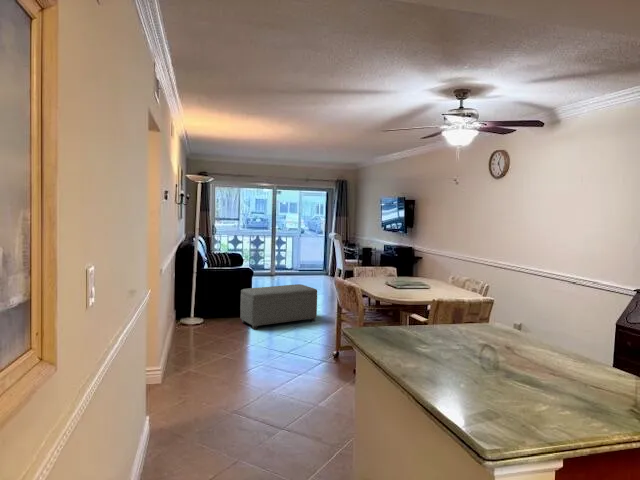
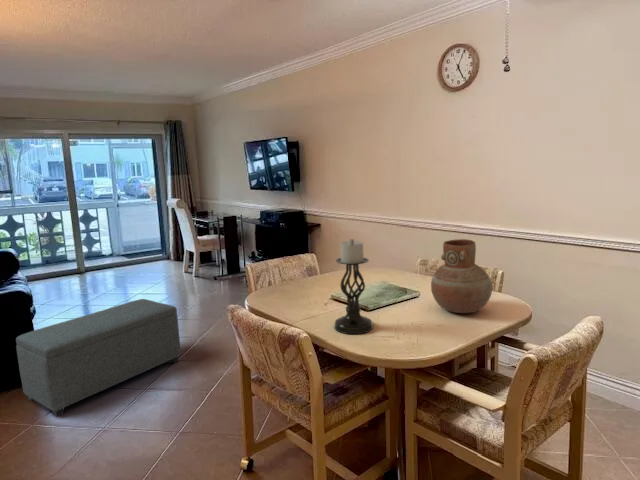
candle holder: none [370,249,387,290] -> present [334,239,373,334]
vase: none [421,256,450,291] -> present [431,239,492,313]

